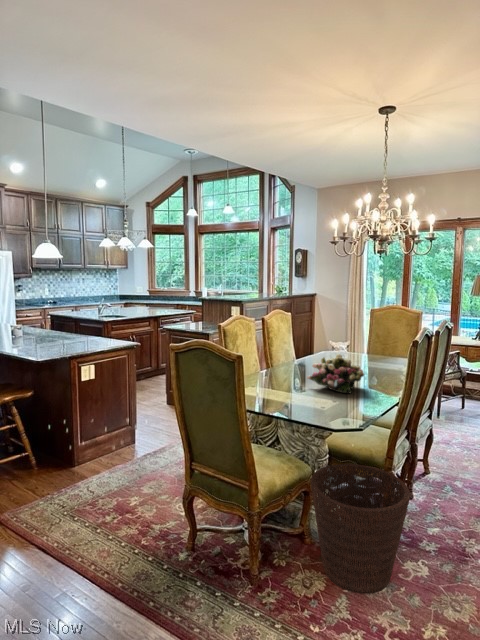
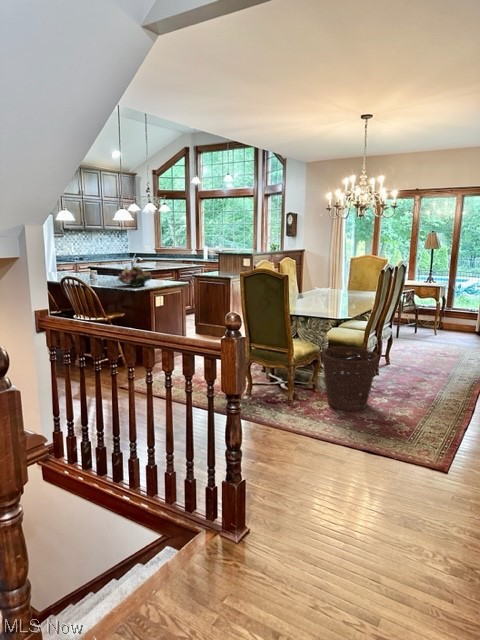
flower arrangement: present [307,354,364,393] -> present [118,266,151,287]

